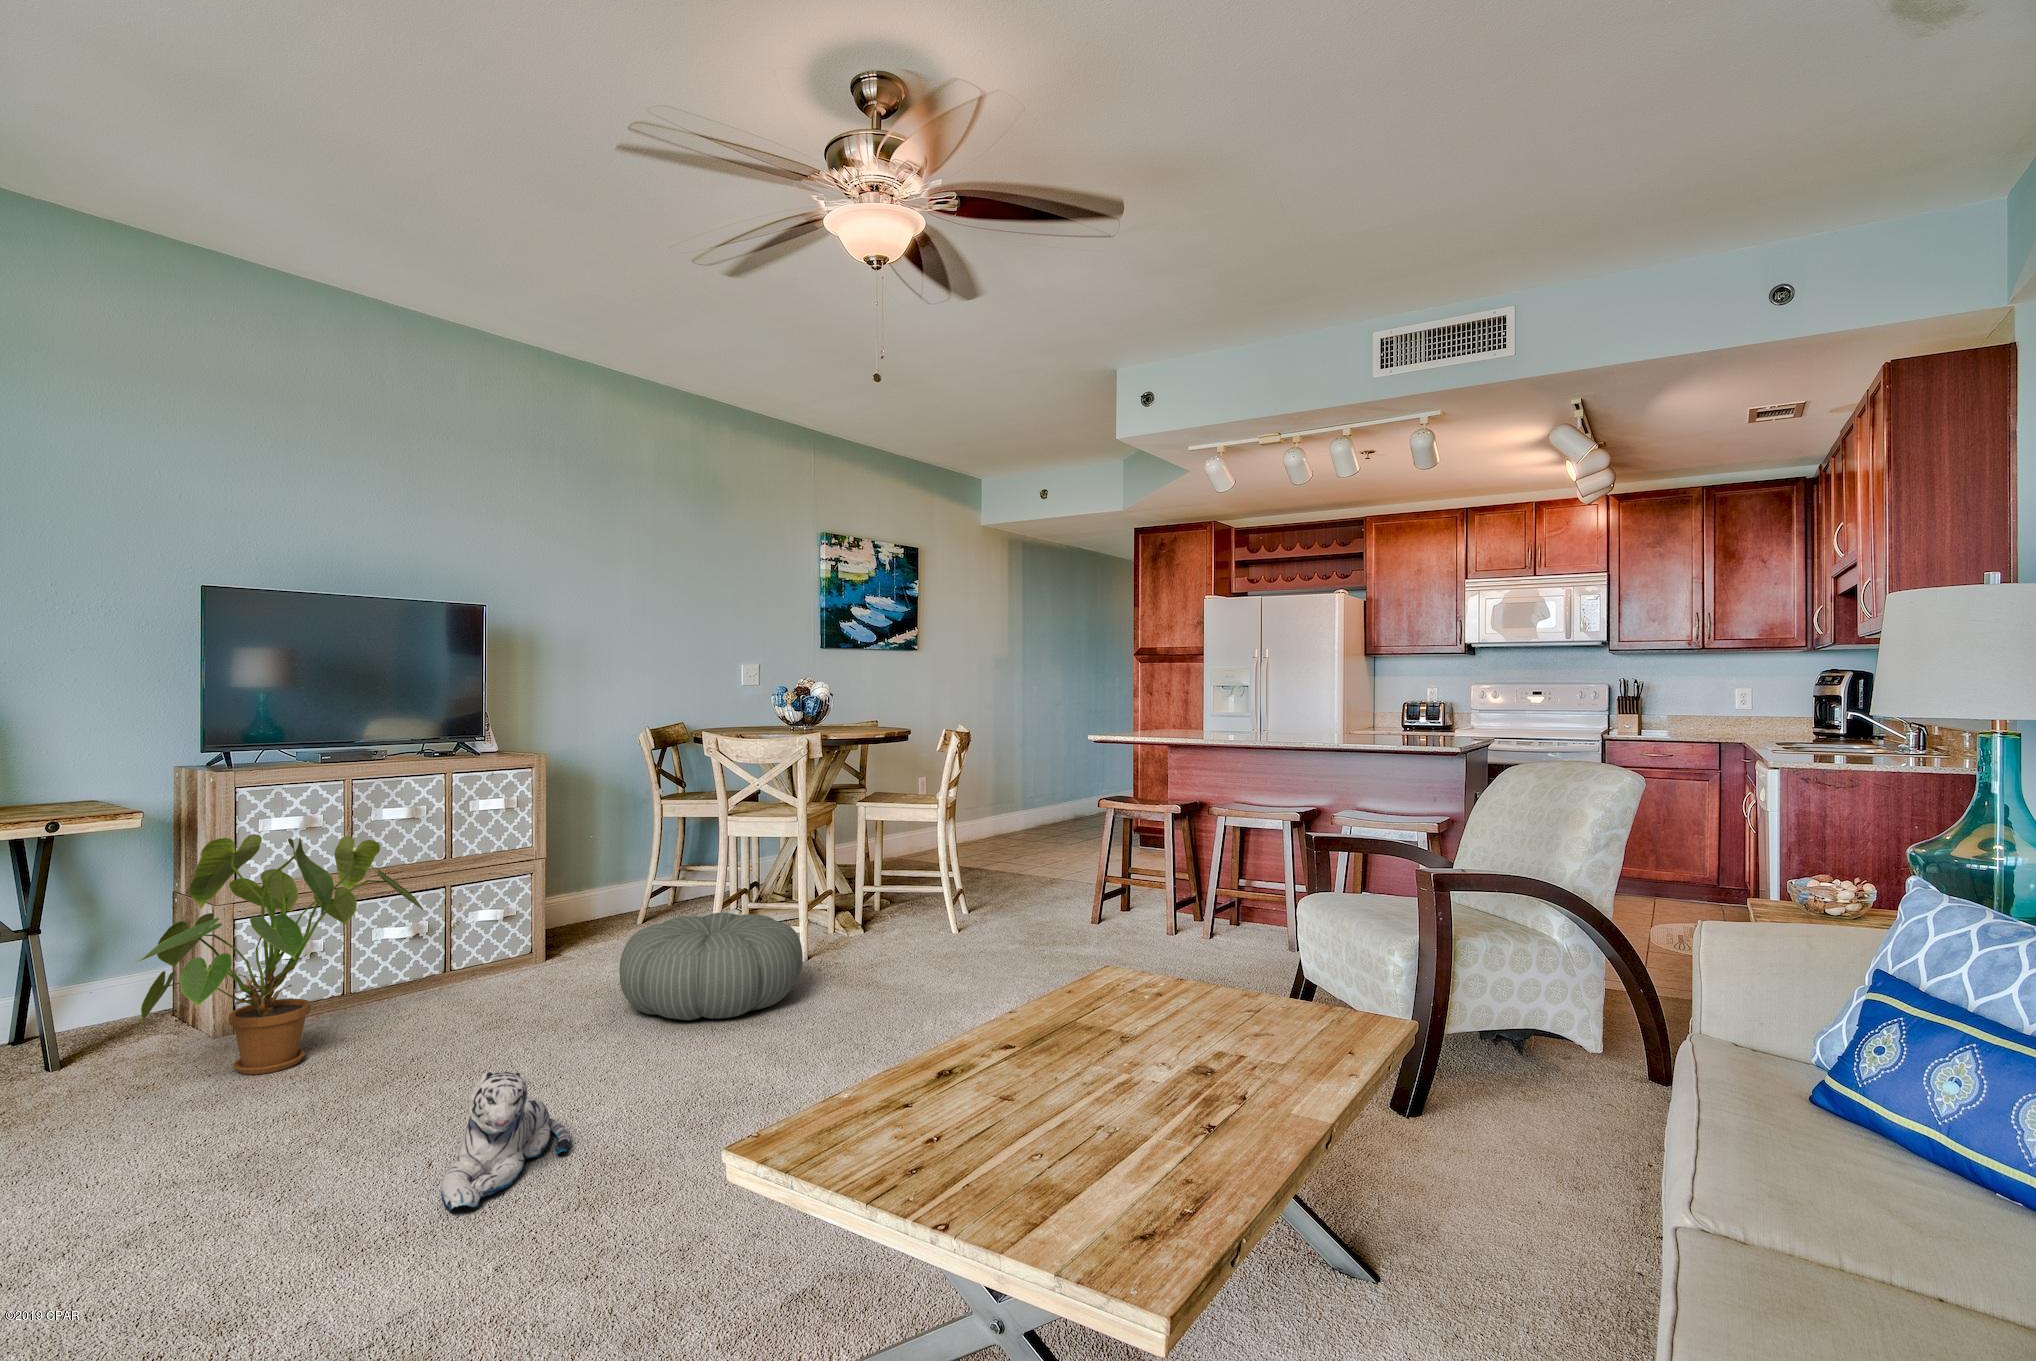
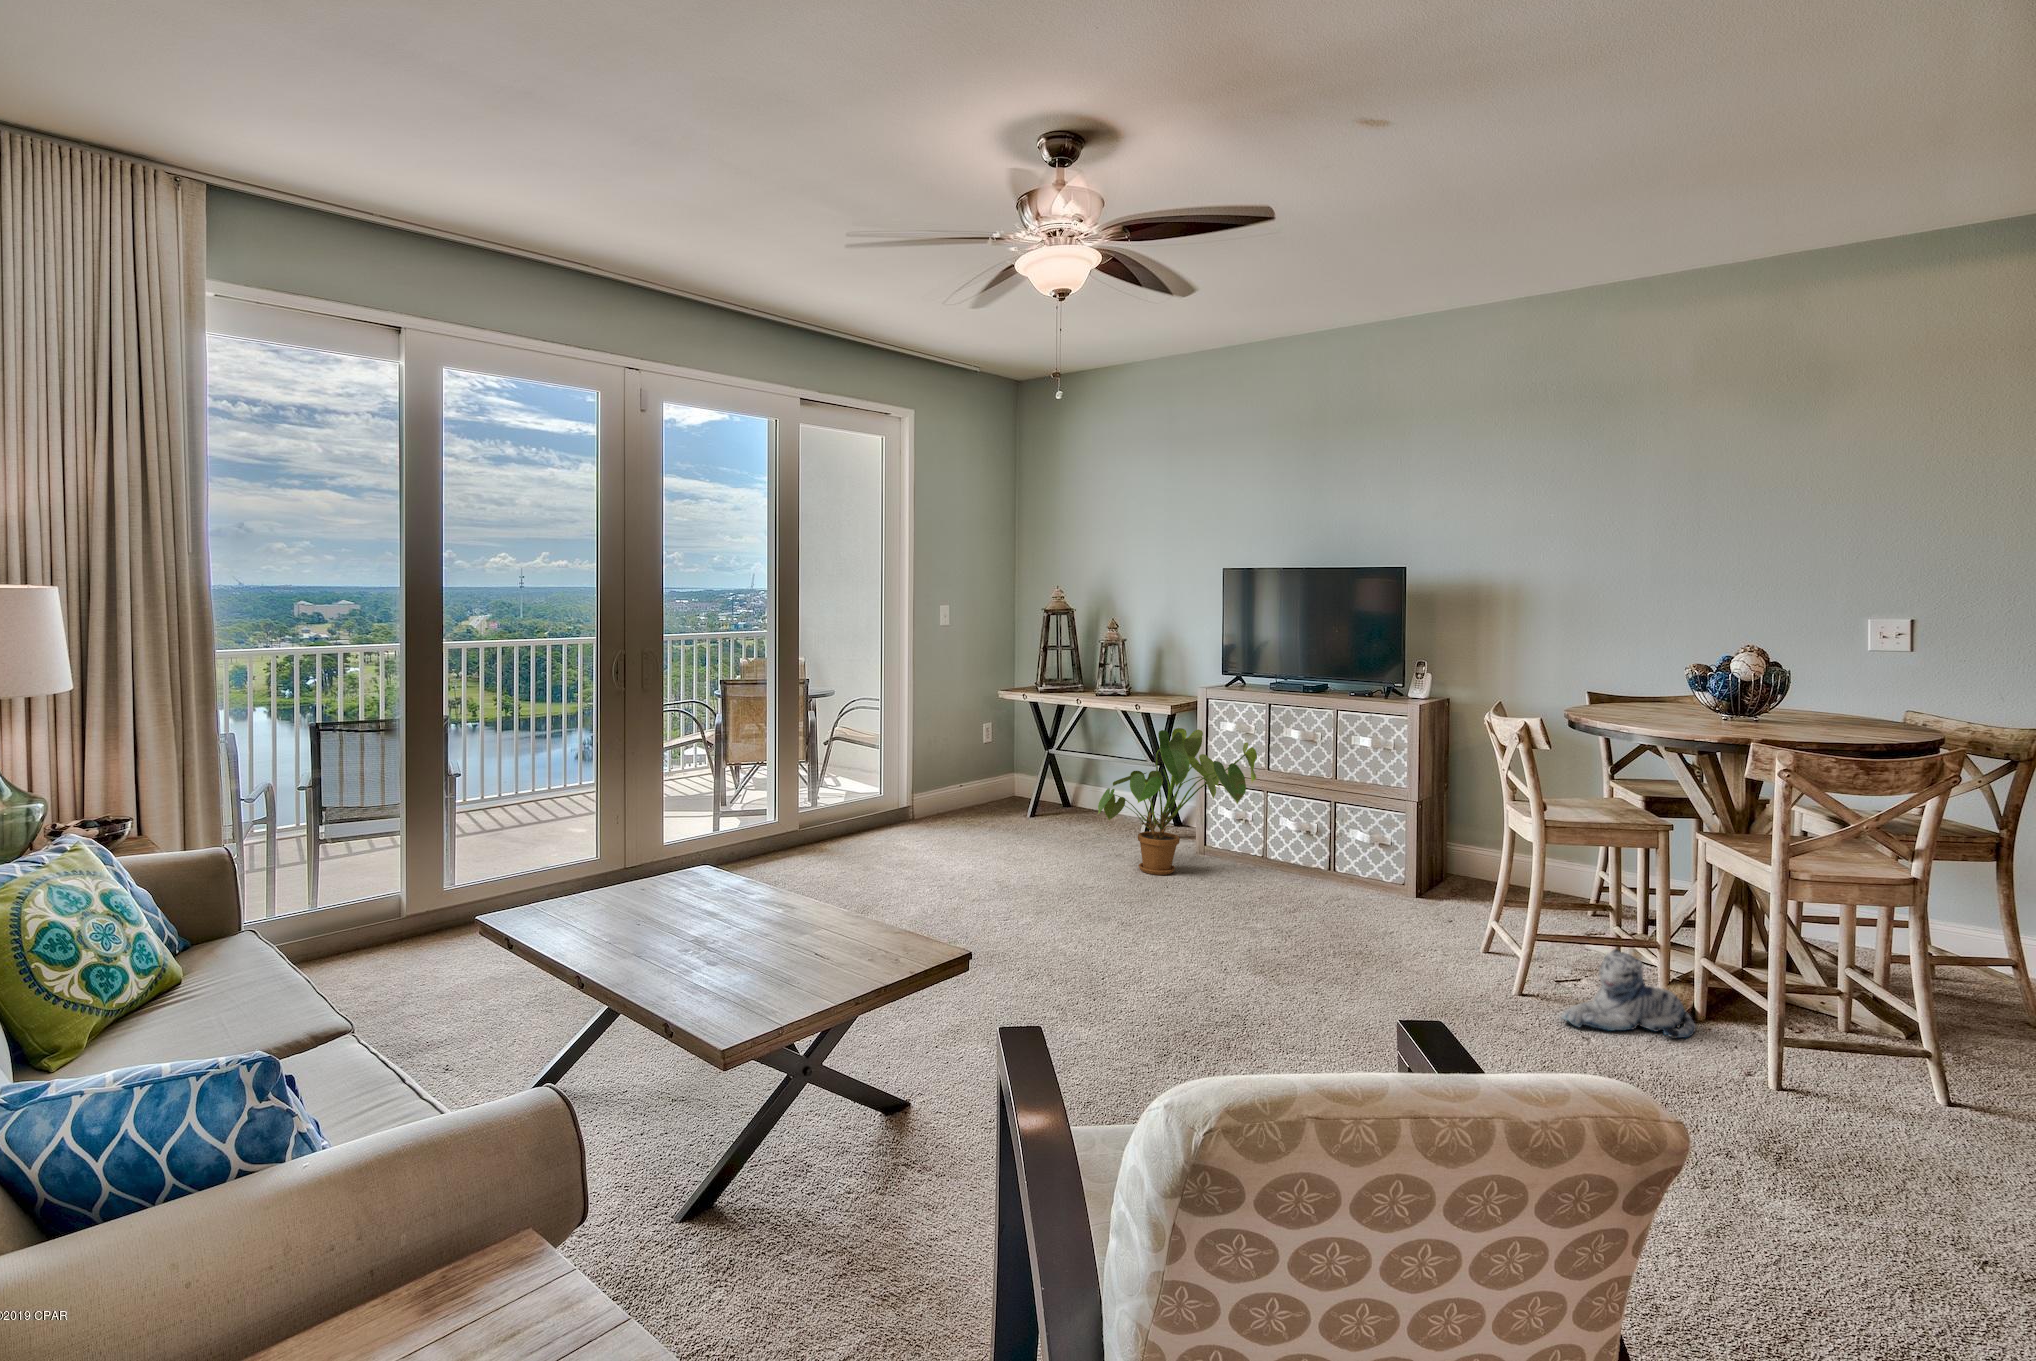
pouf: present [619,913,803,1020] -> none [1301,866,1482,971]
plush toy: present [441,1072,571,1211] -> present [1561,949,1696,1038]

